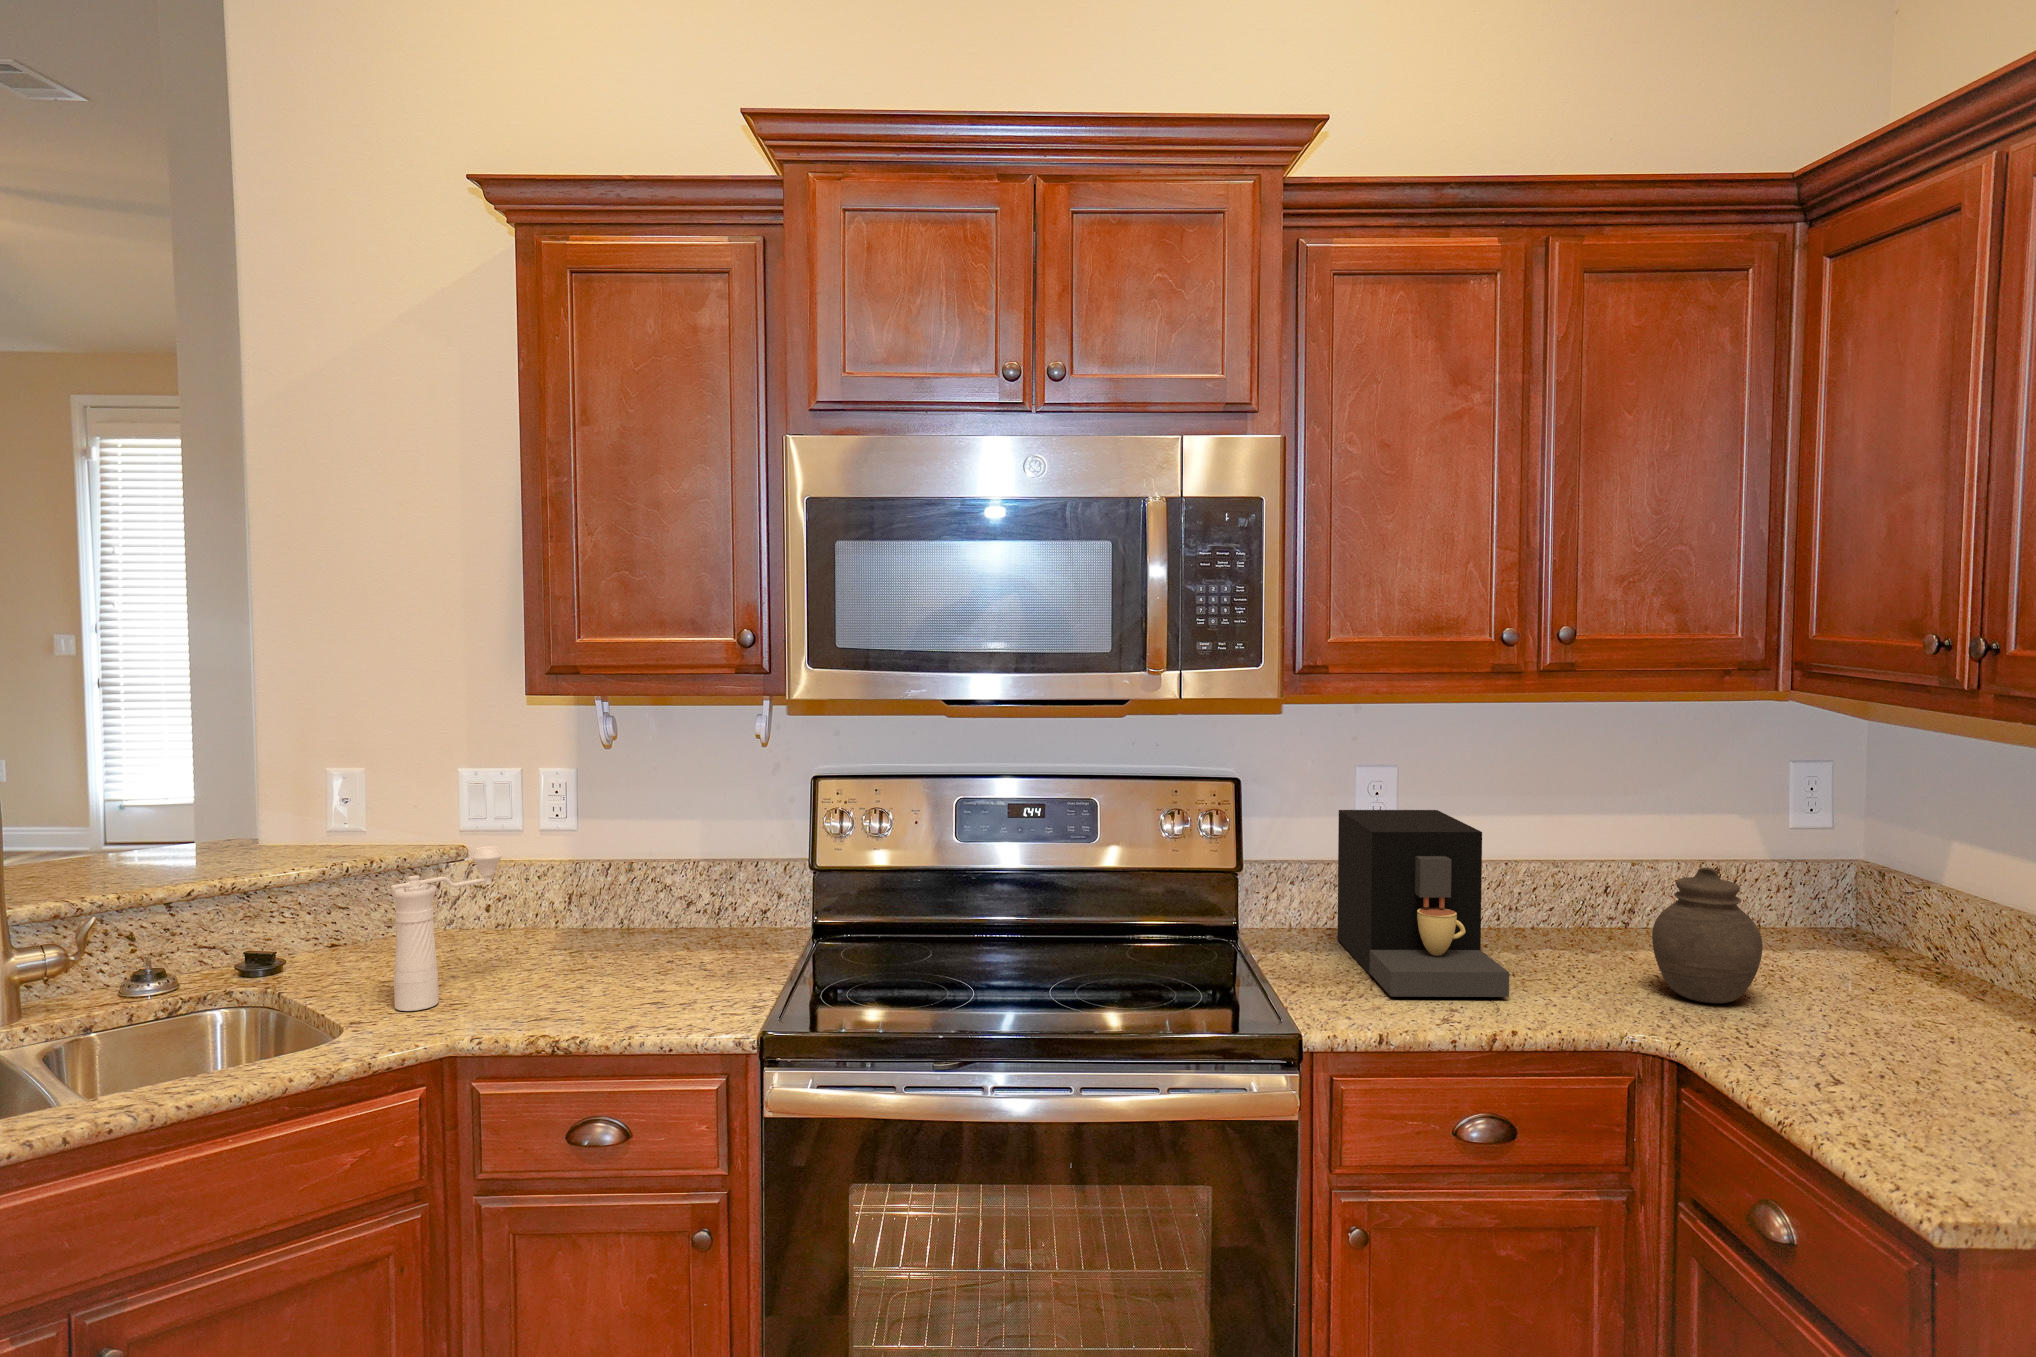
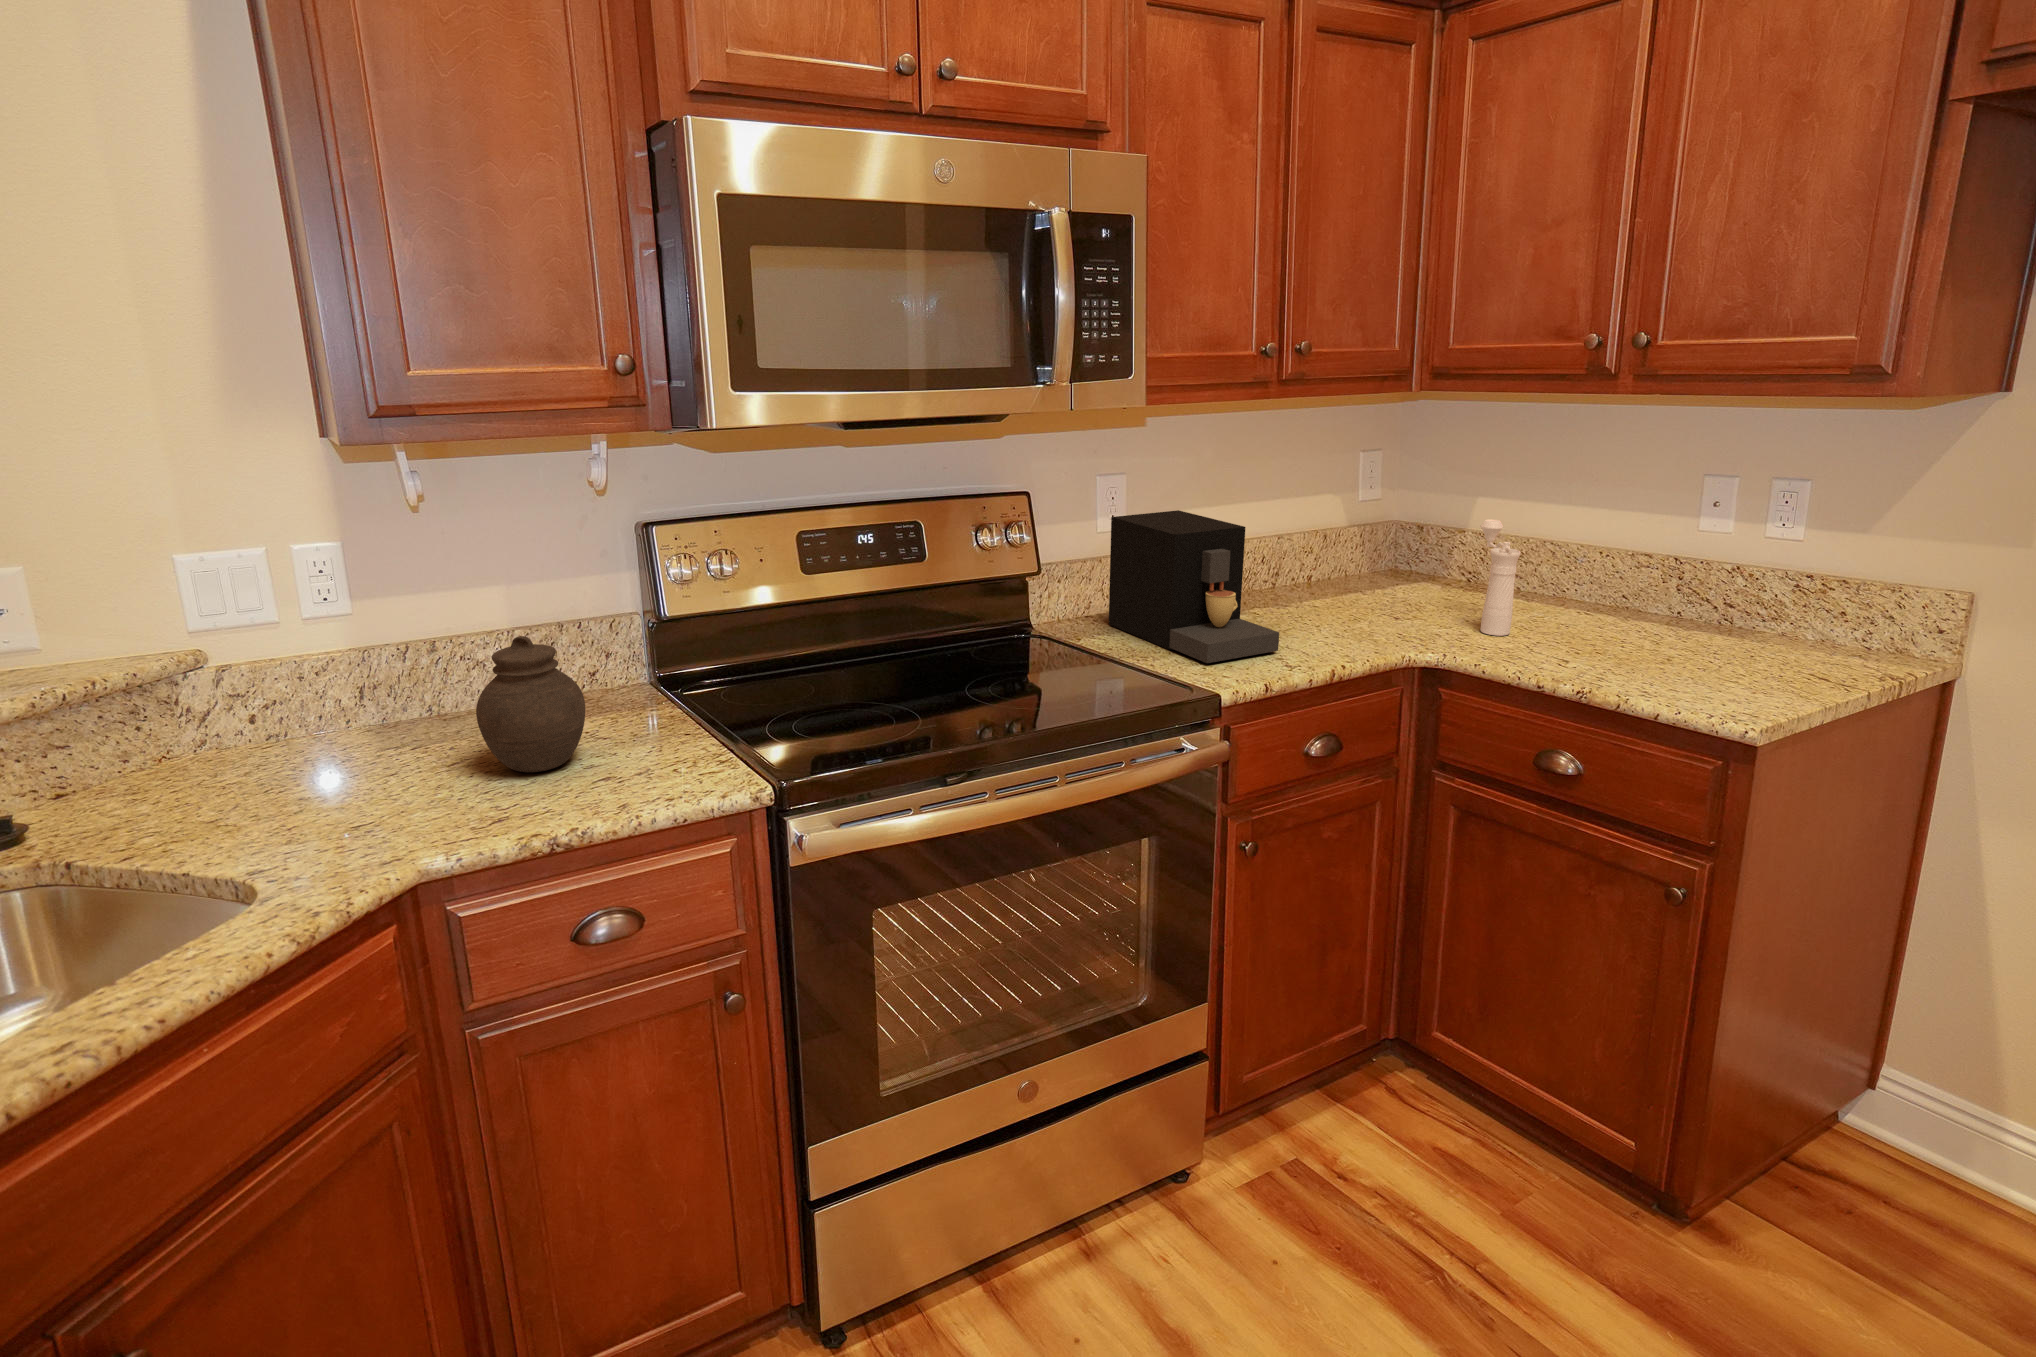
pepper mill: present [391,846,503,1011] -> present [1480,519,1521,636]
jar: present [1652,868,1763,1003] -> present [476,636,585,772]

